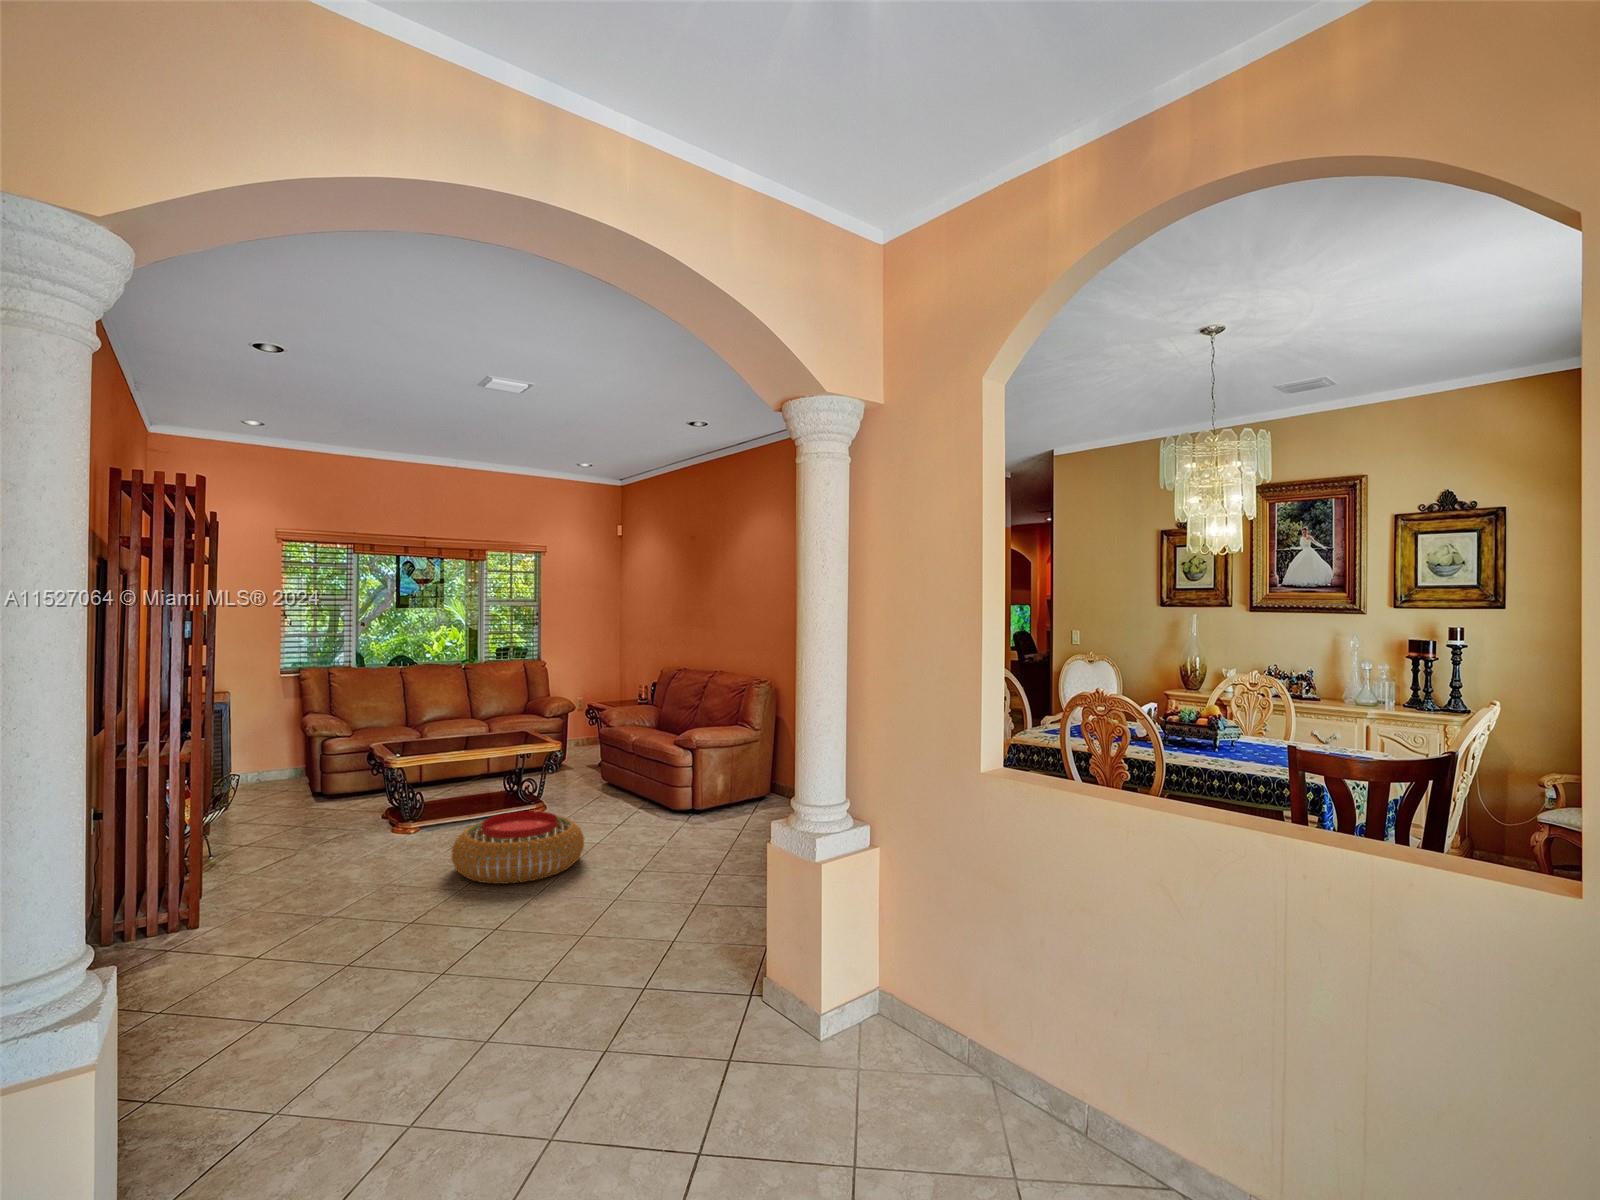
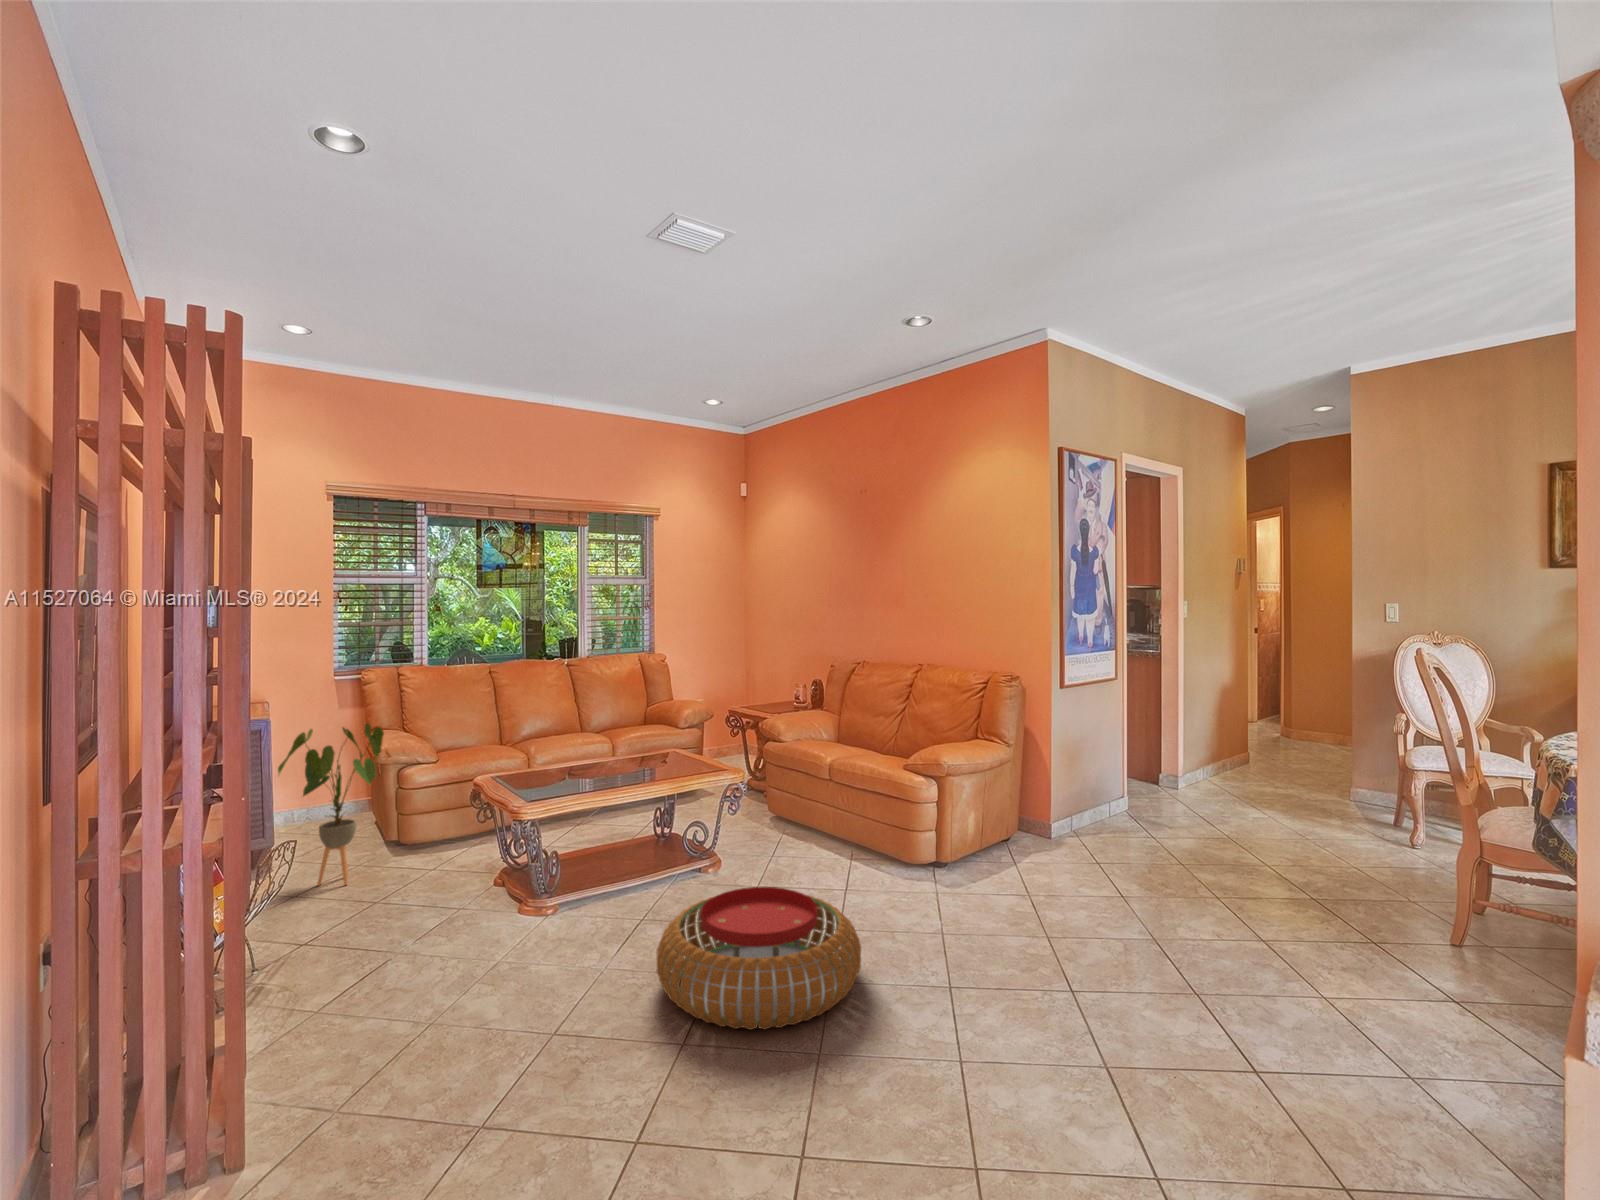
house plant: none [232,707,309,818] -> present [278,723,384,885]

